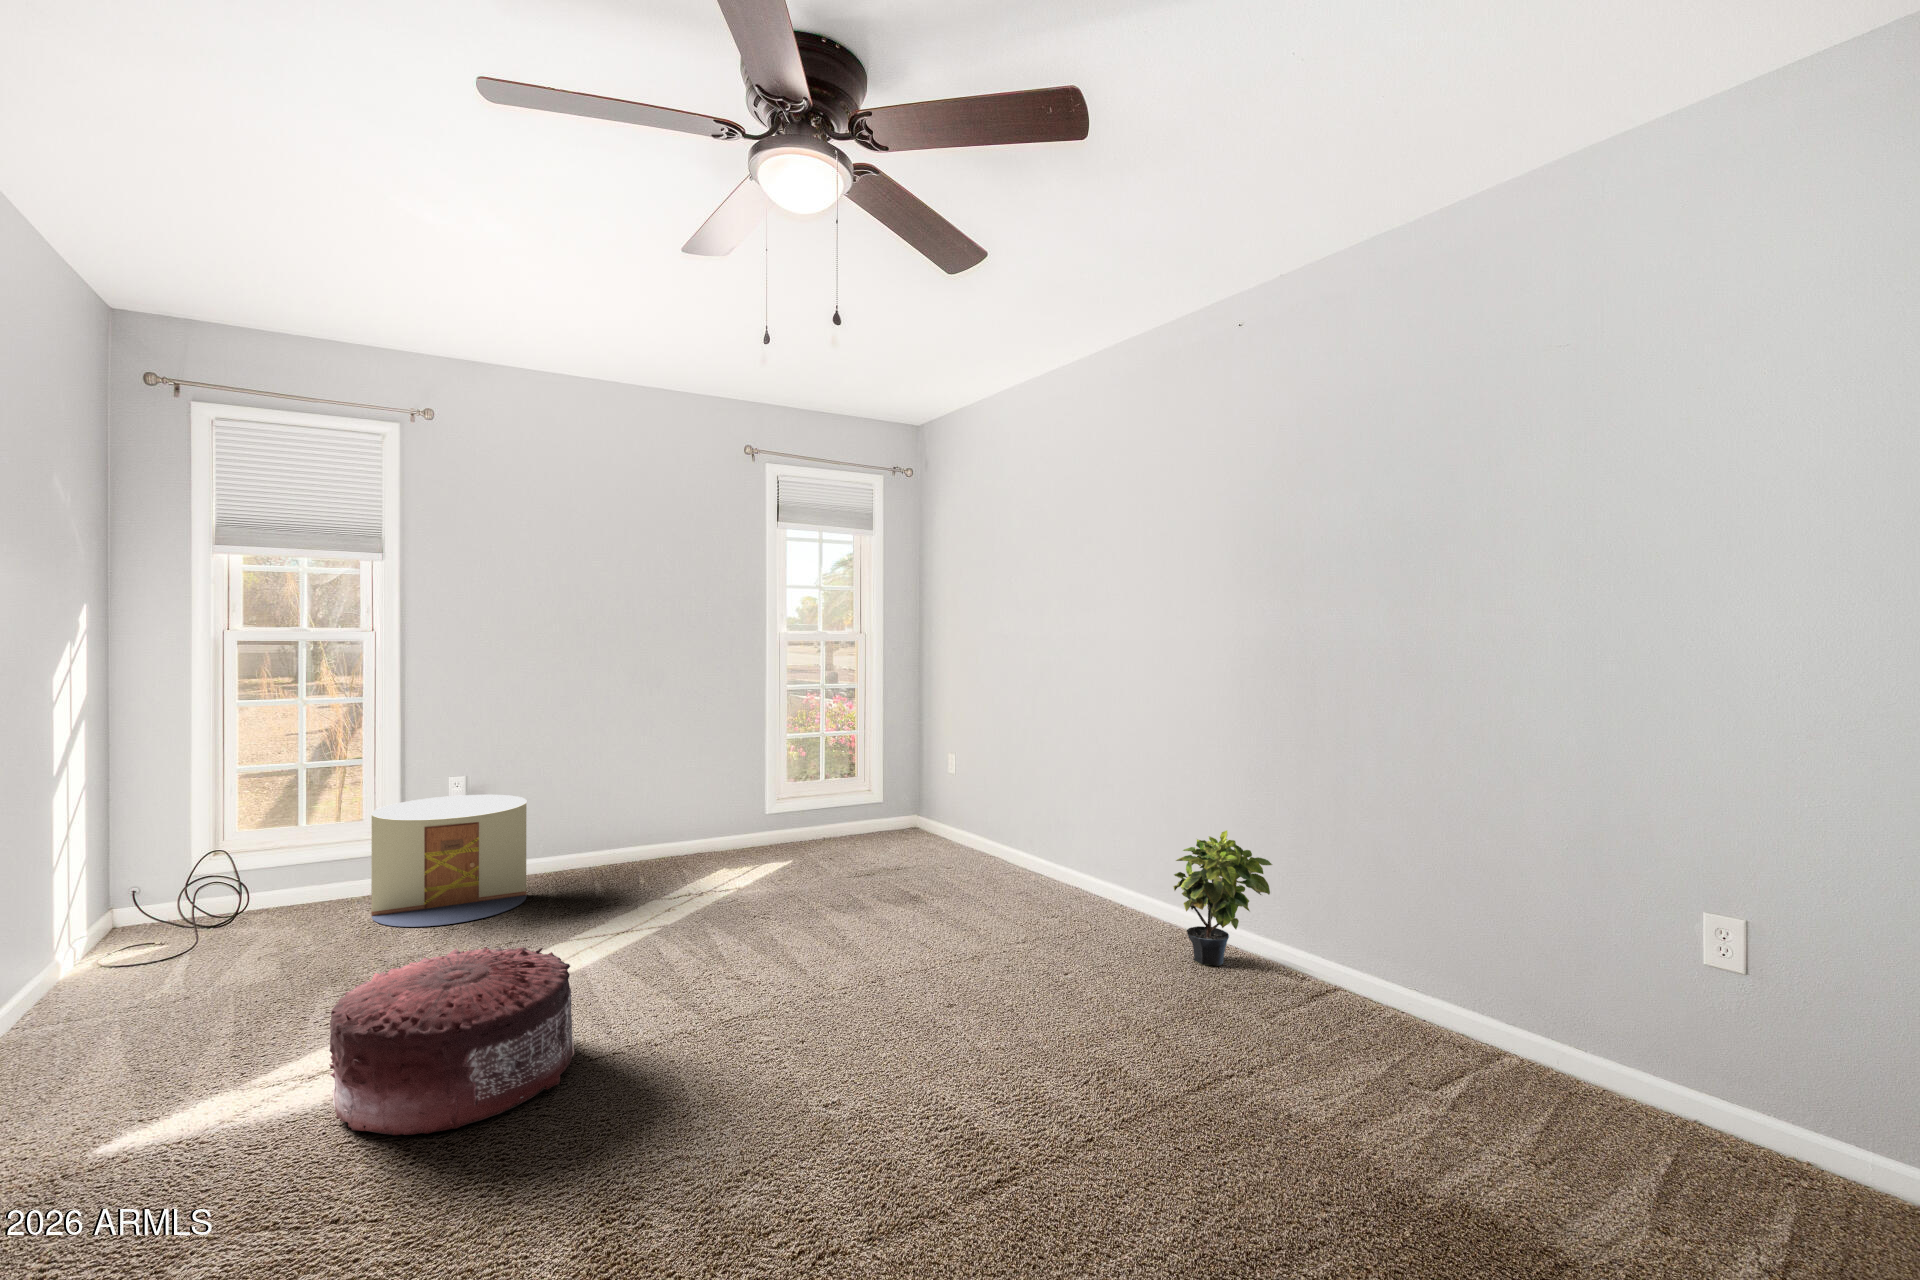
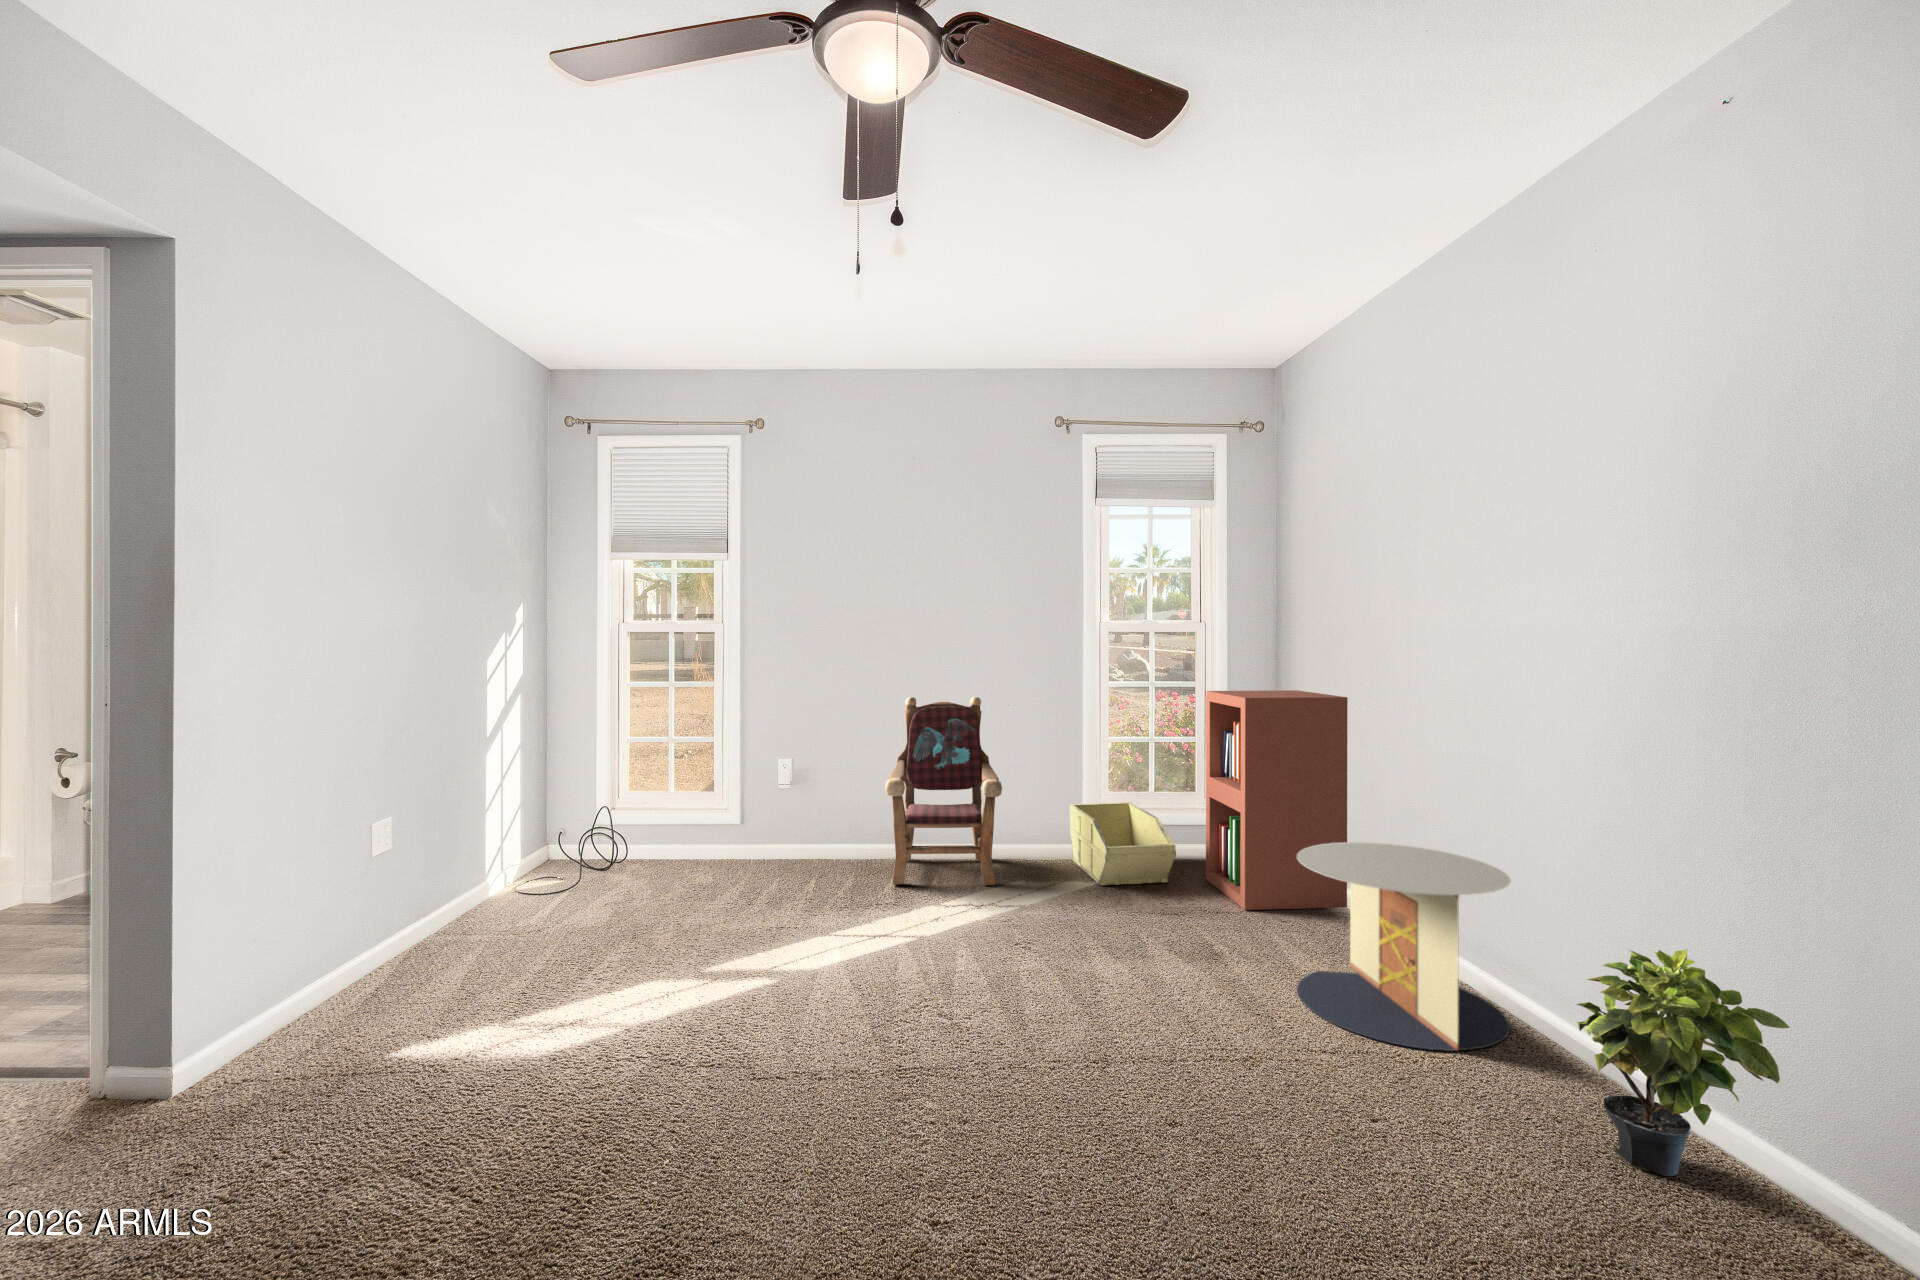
bookshelf: none [882,689,994,868] -> present [1206,690,1348,910]
armchair: none [587,703,711,891] -> present [885,697,1002,885]
storage bin: none [757,794,863,867] -> present [1069,802,1176,885]
side table: present [371,795,527,927] -> present [1297,843,1511,1051]
pouf: present [329,947,574,1135] -> none [498,936,737,1139]

